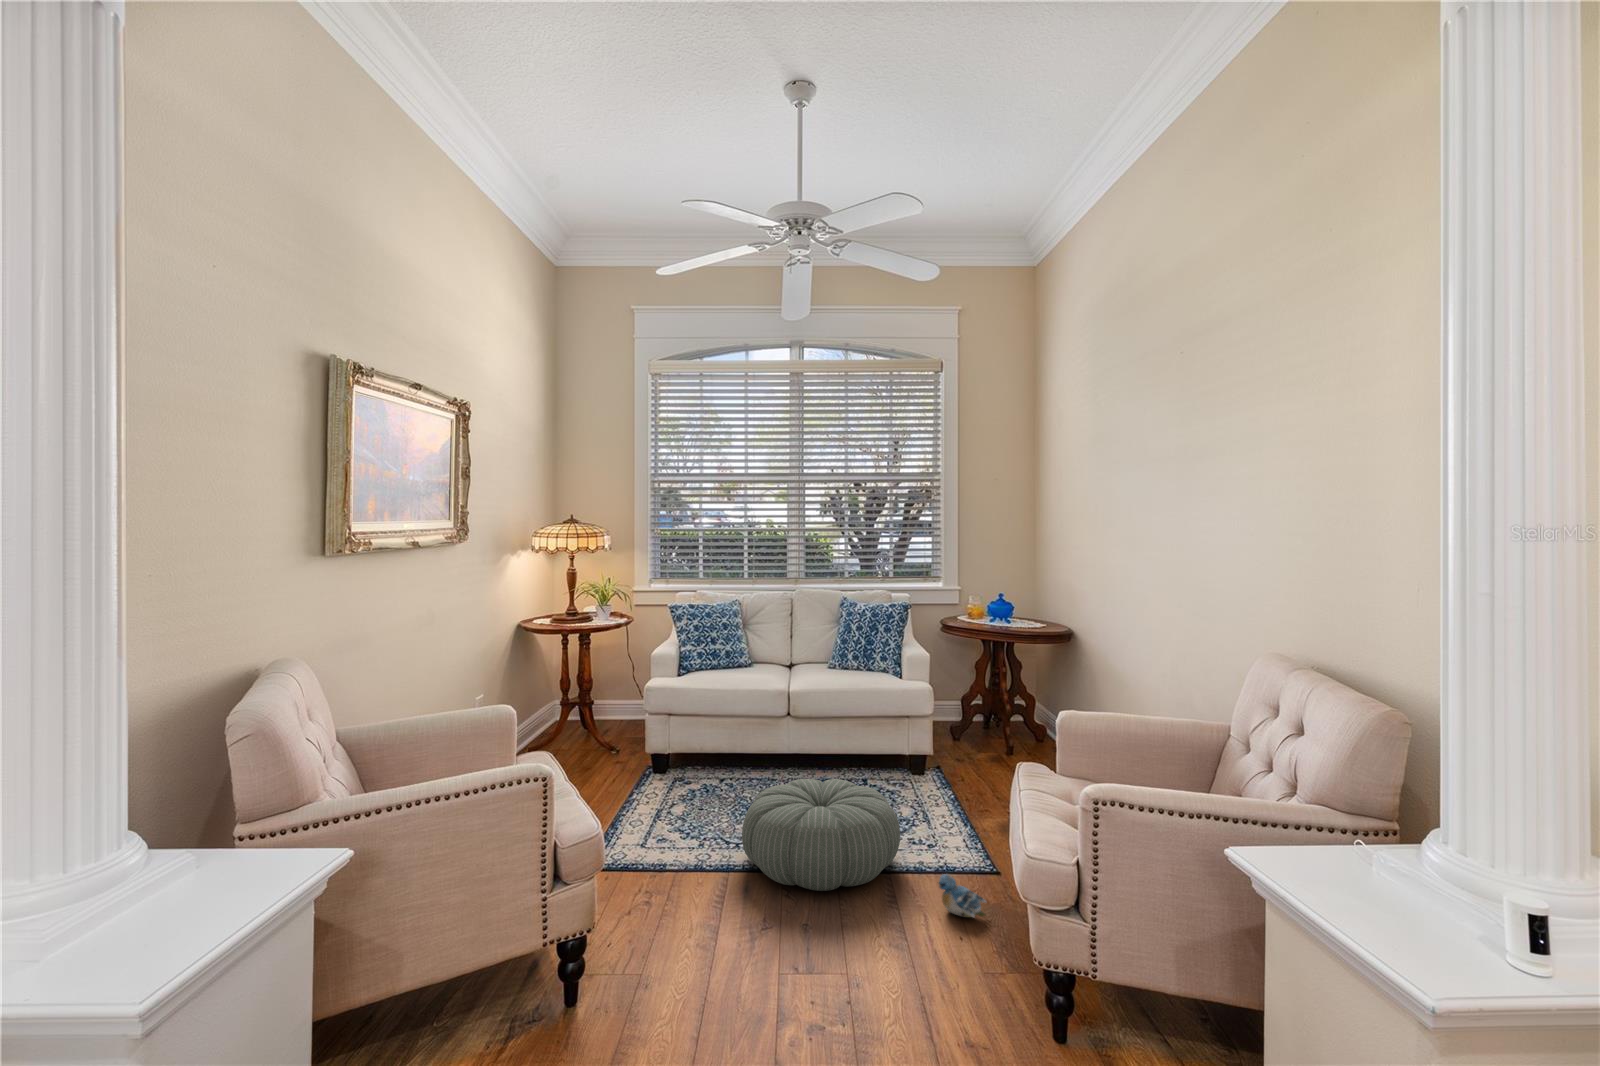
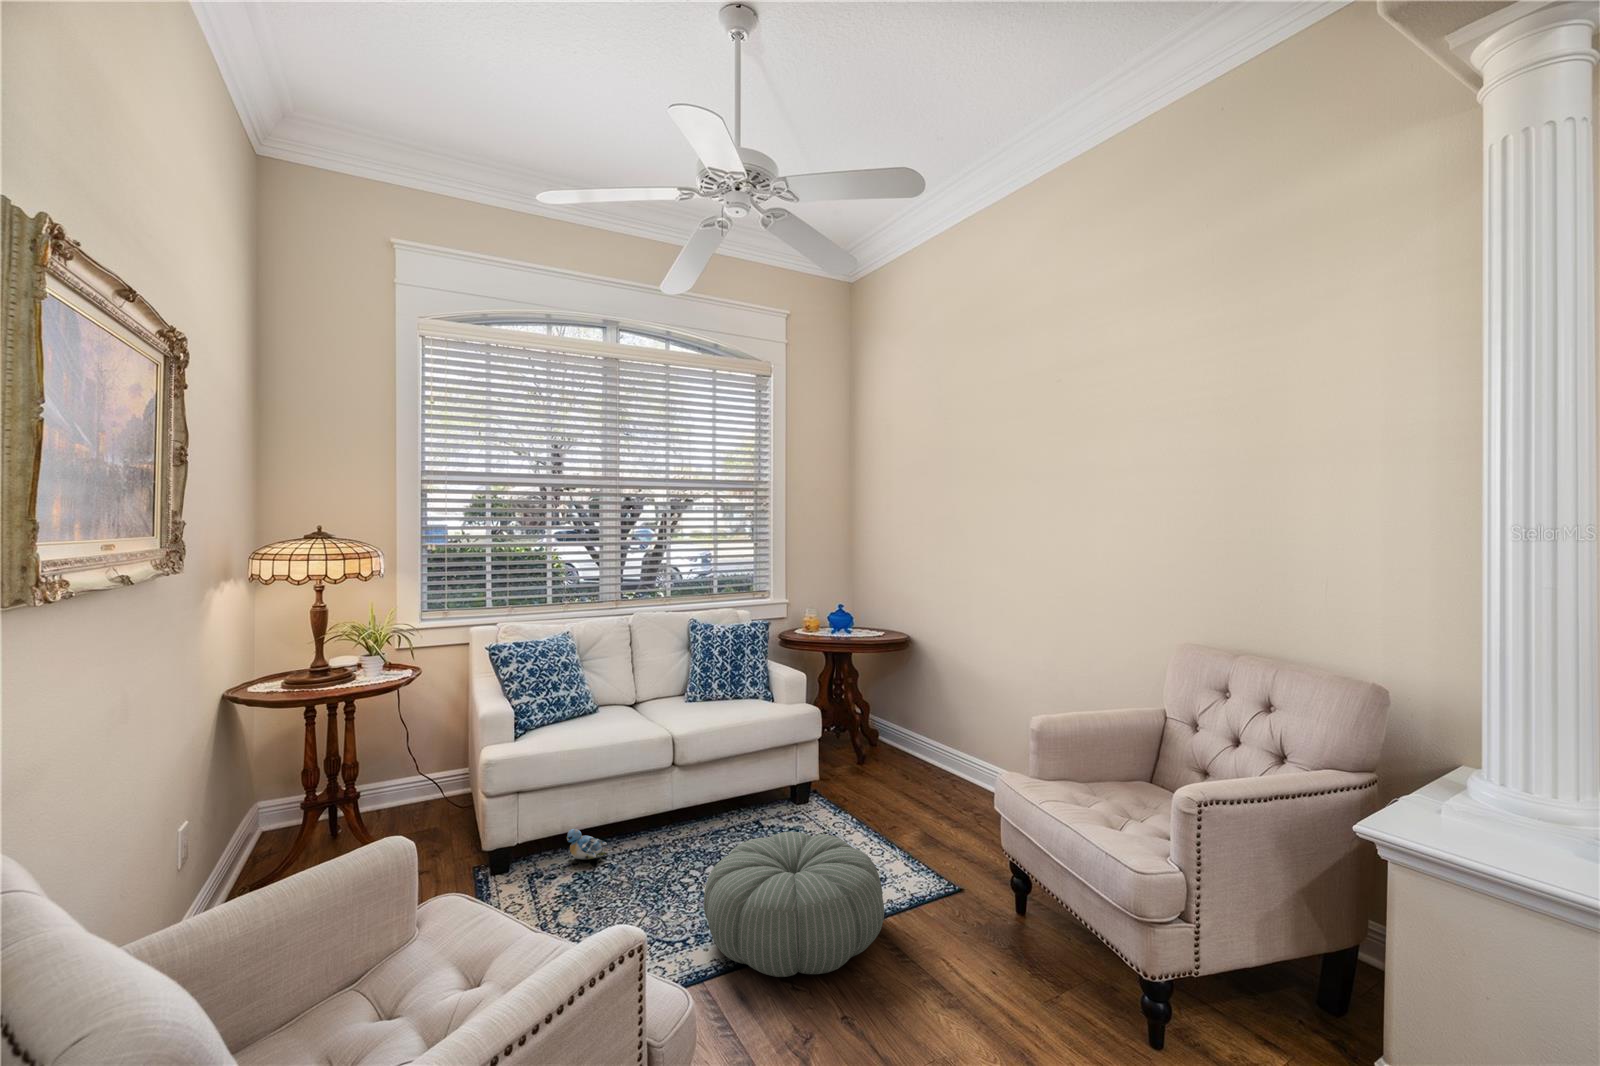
plush toy: present [938,874,986,917] -> present [567,829,607,860]

